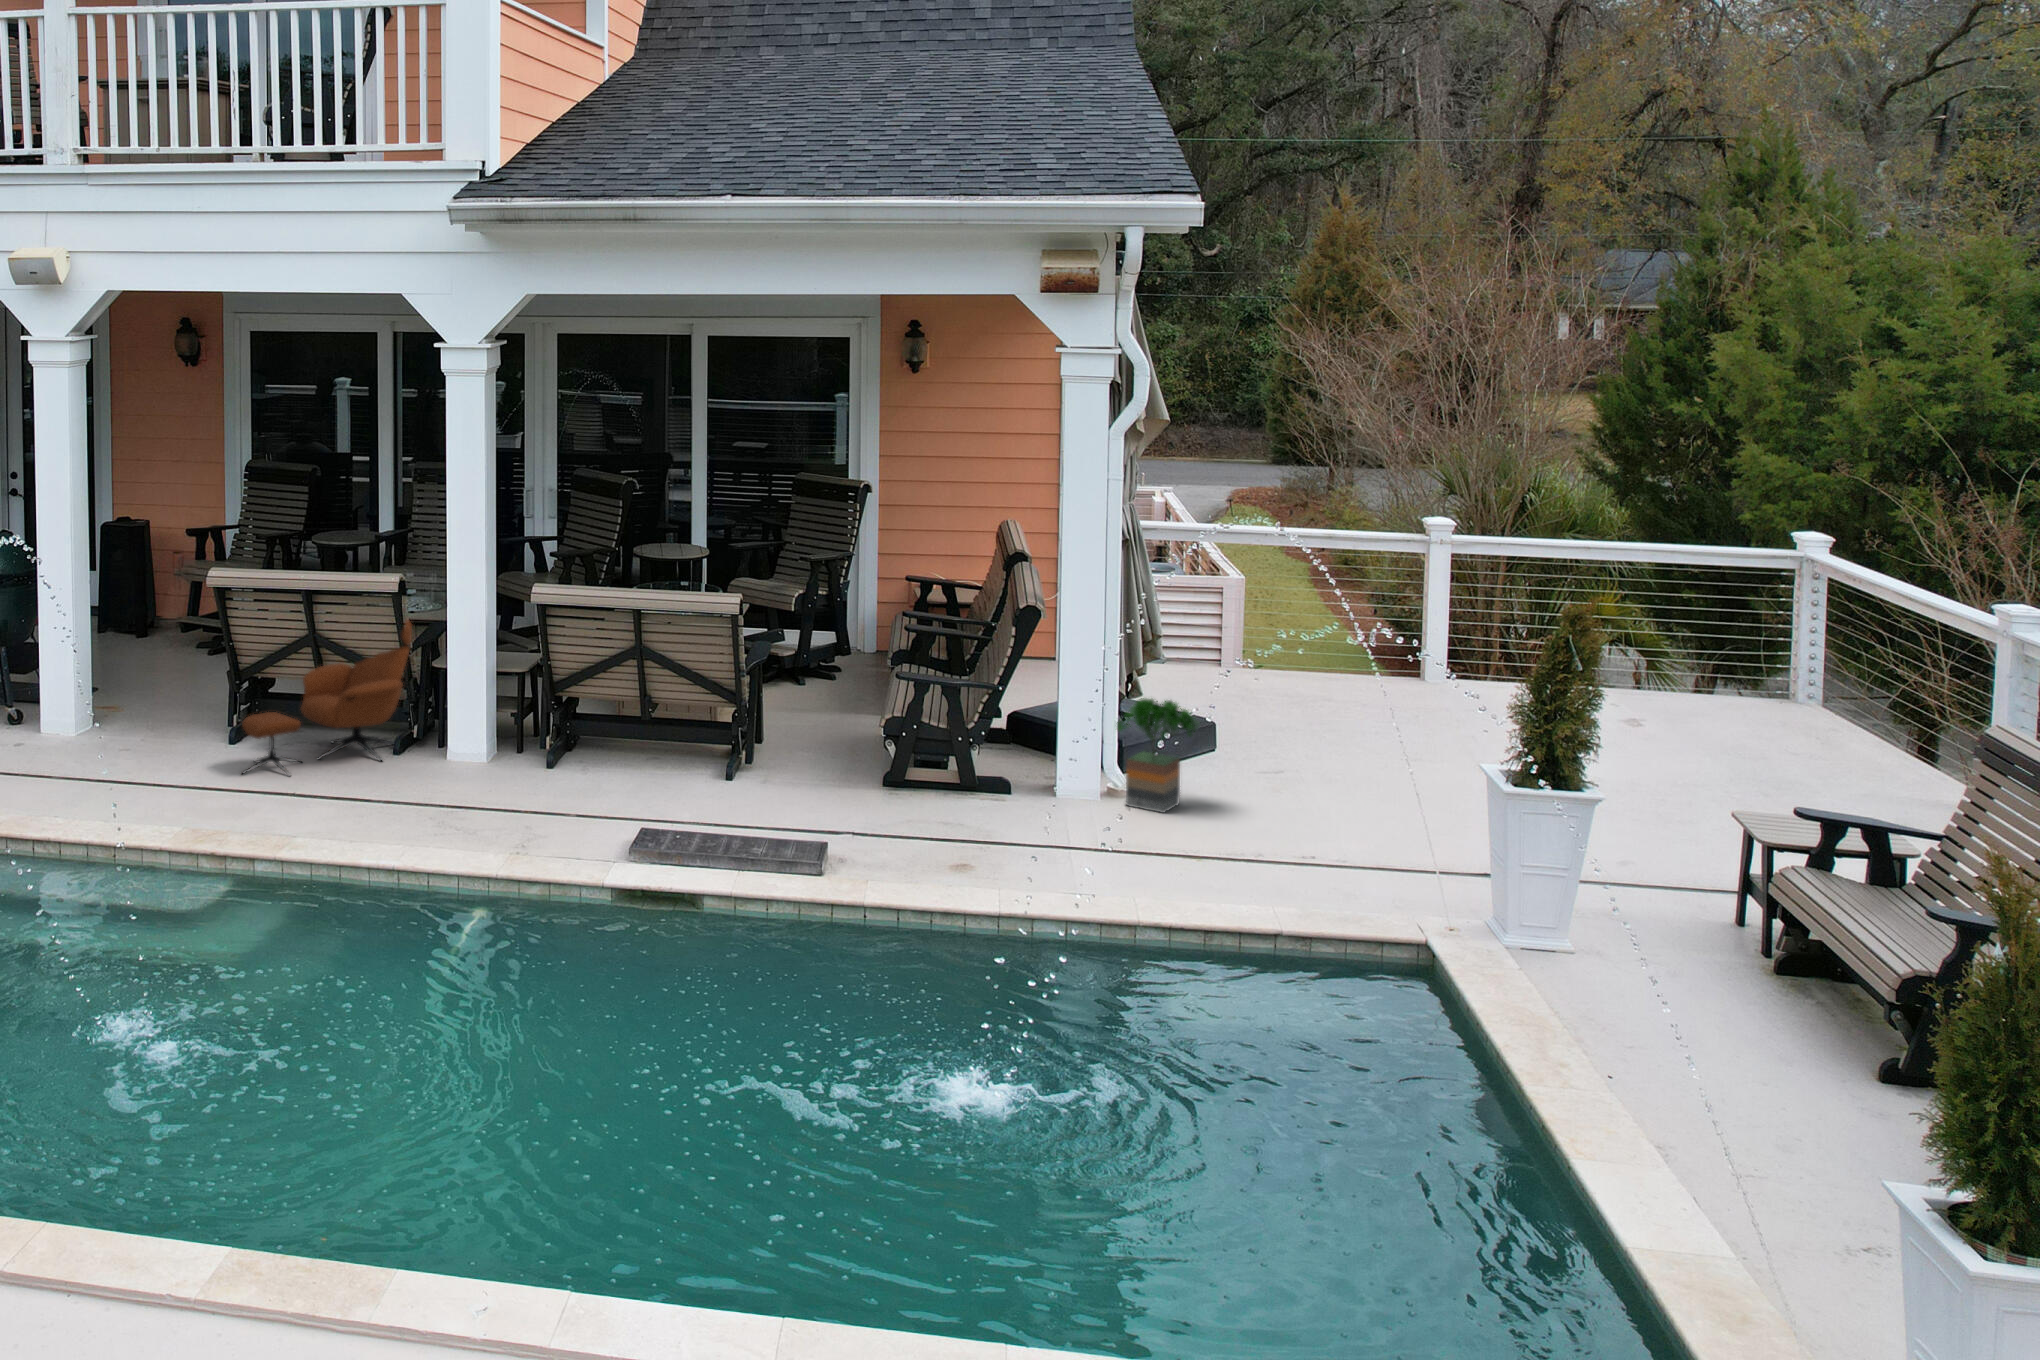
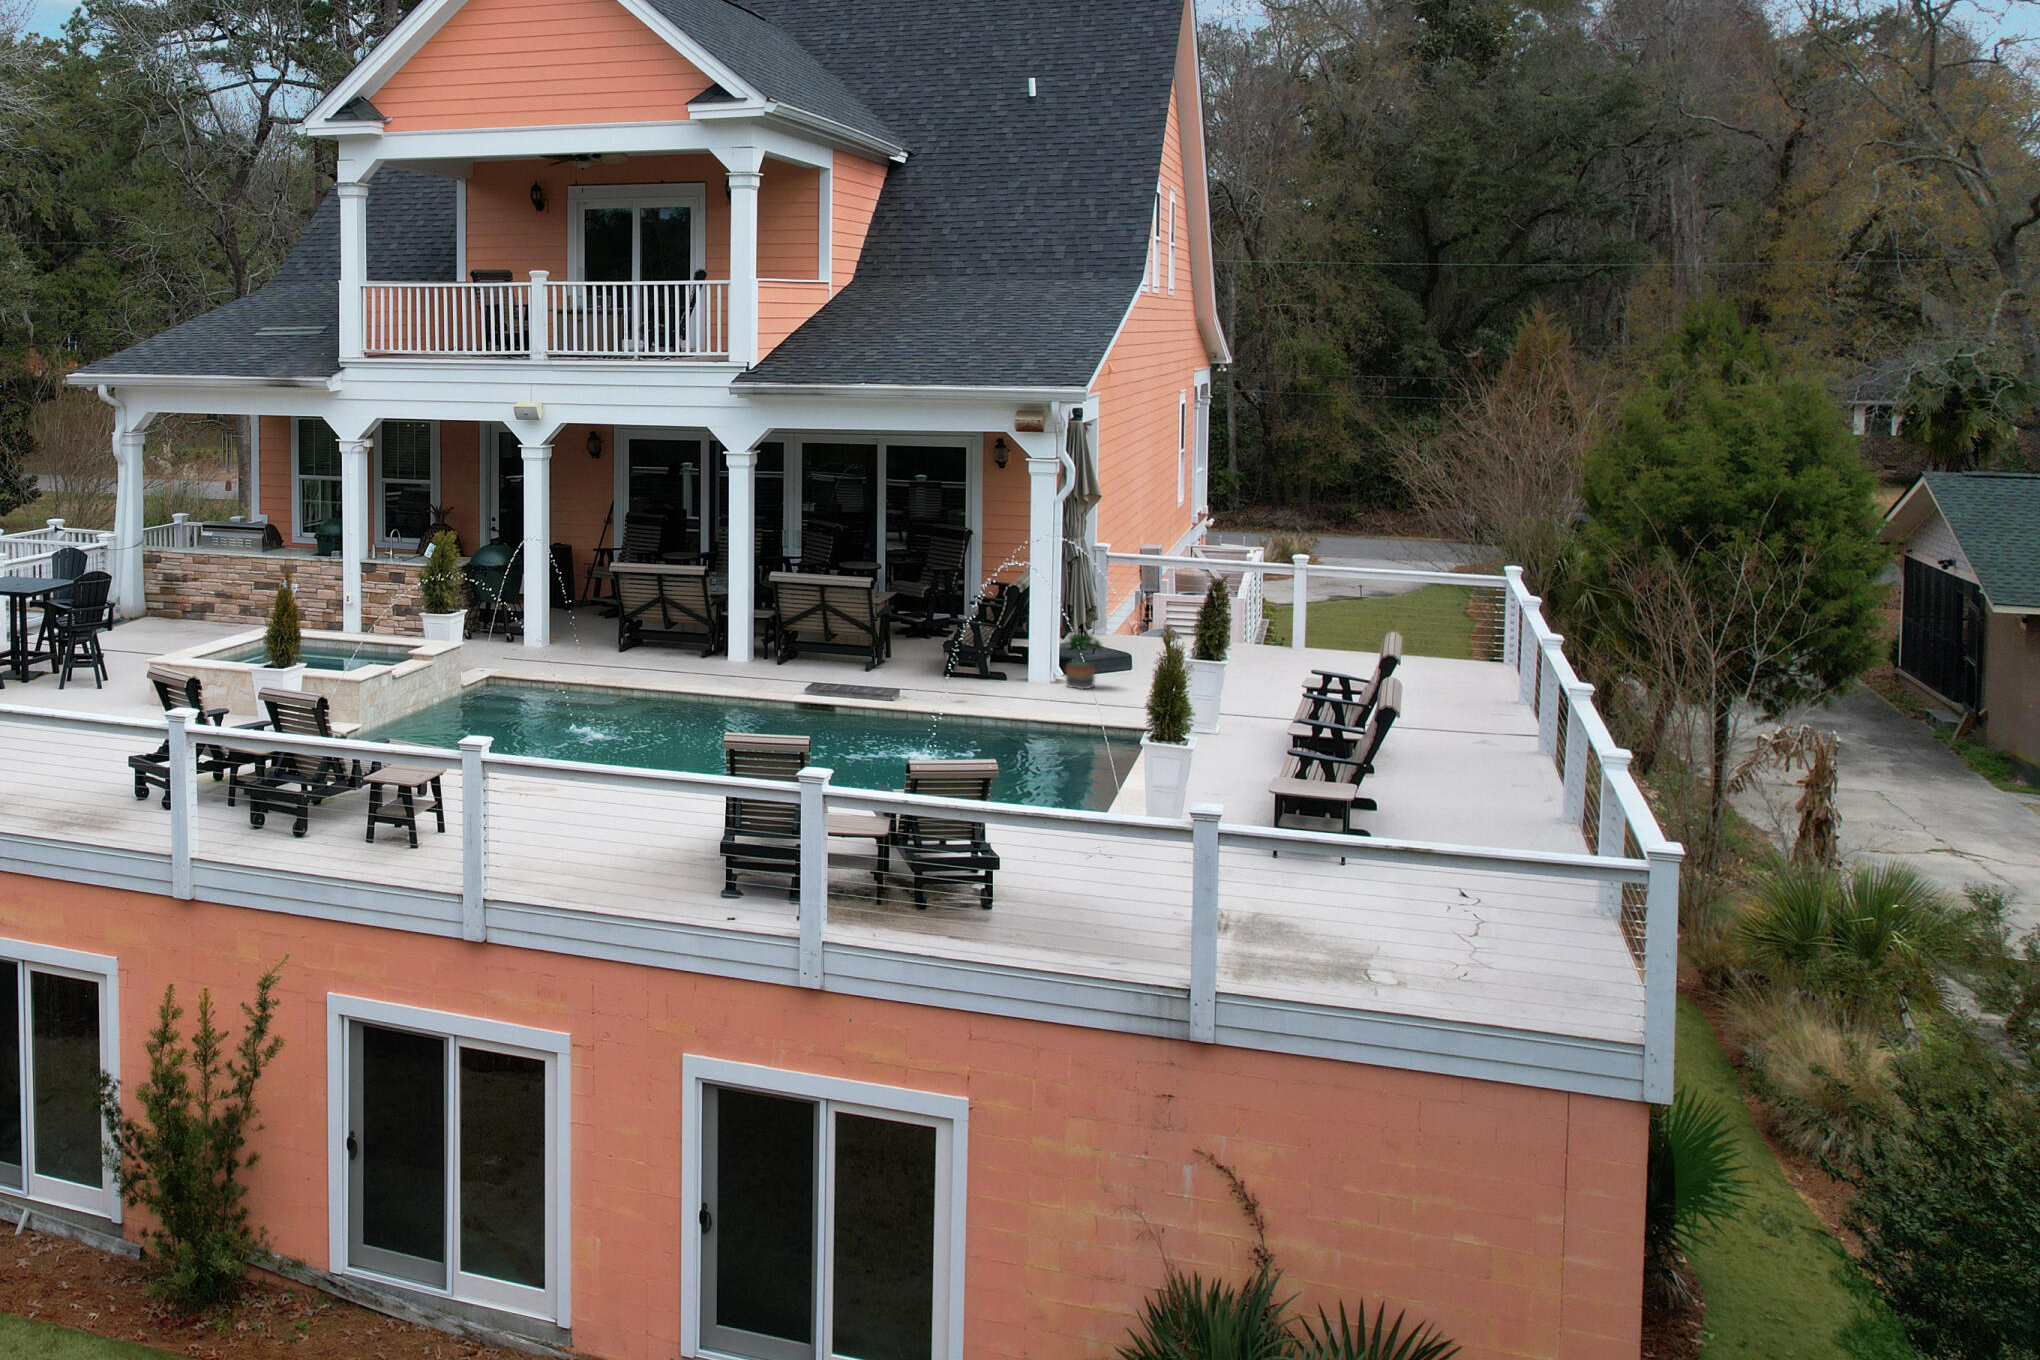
lounge chair: present [242,620,412,773] -> none [626,588,712,664]

